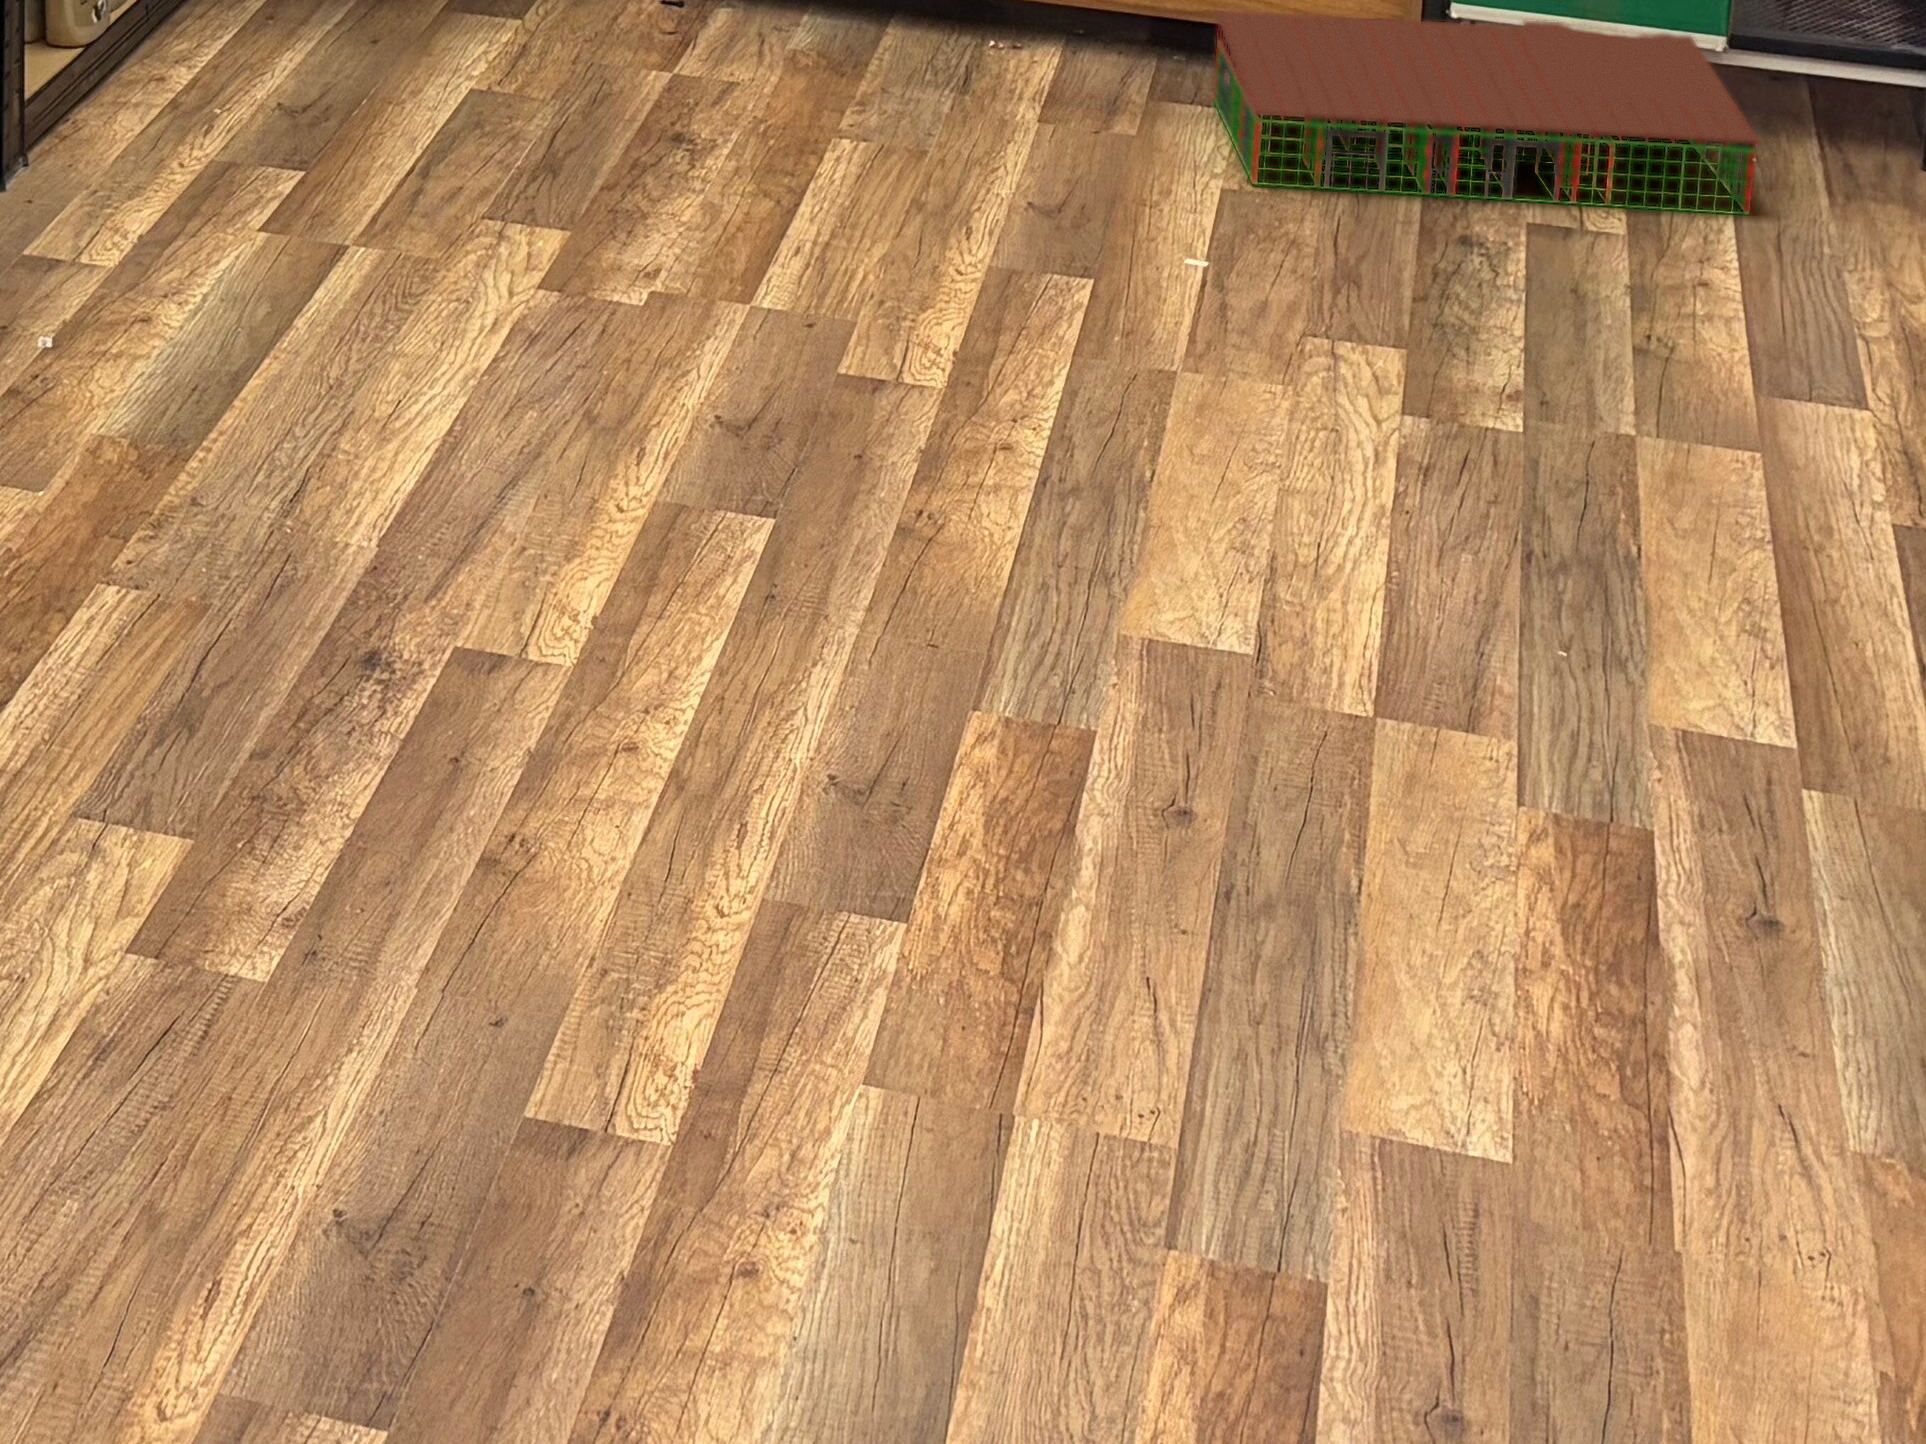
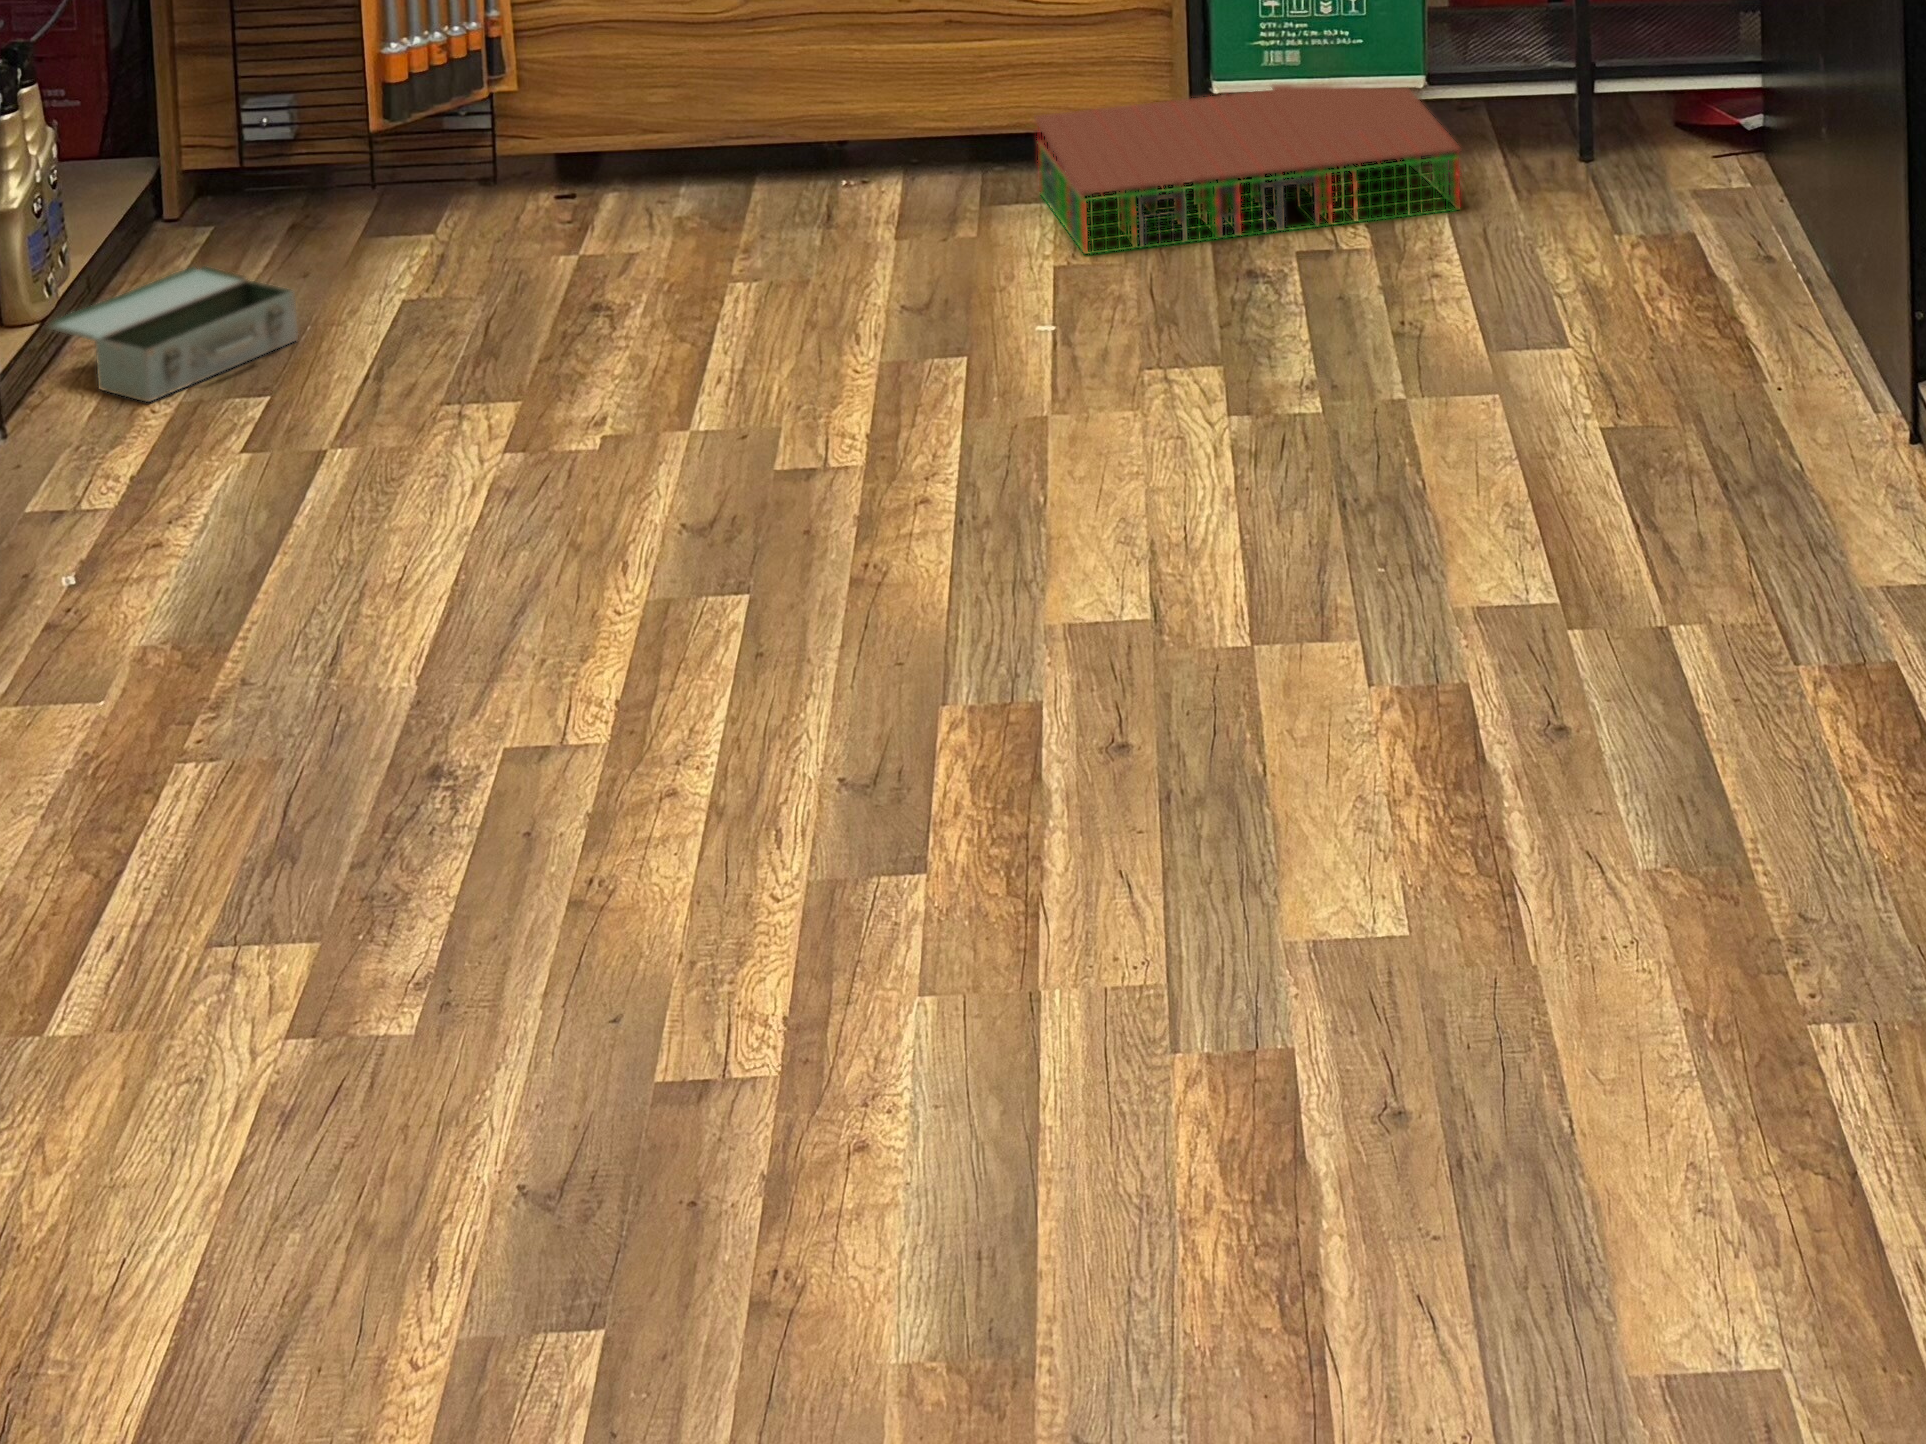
toolbox: none [79,20,340,159] -> present [49,266,298,402]

